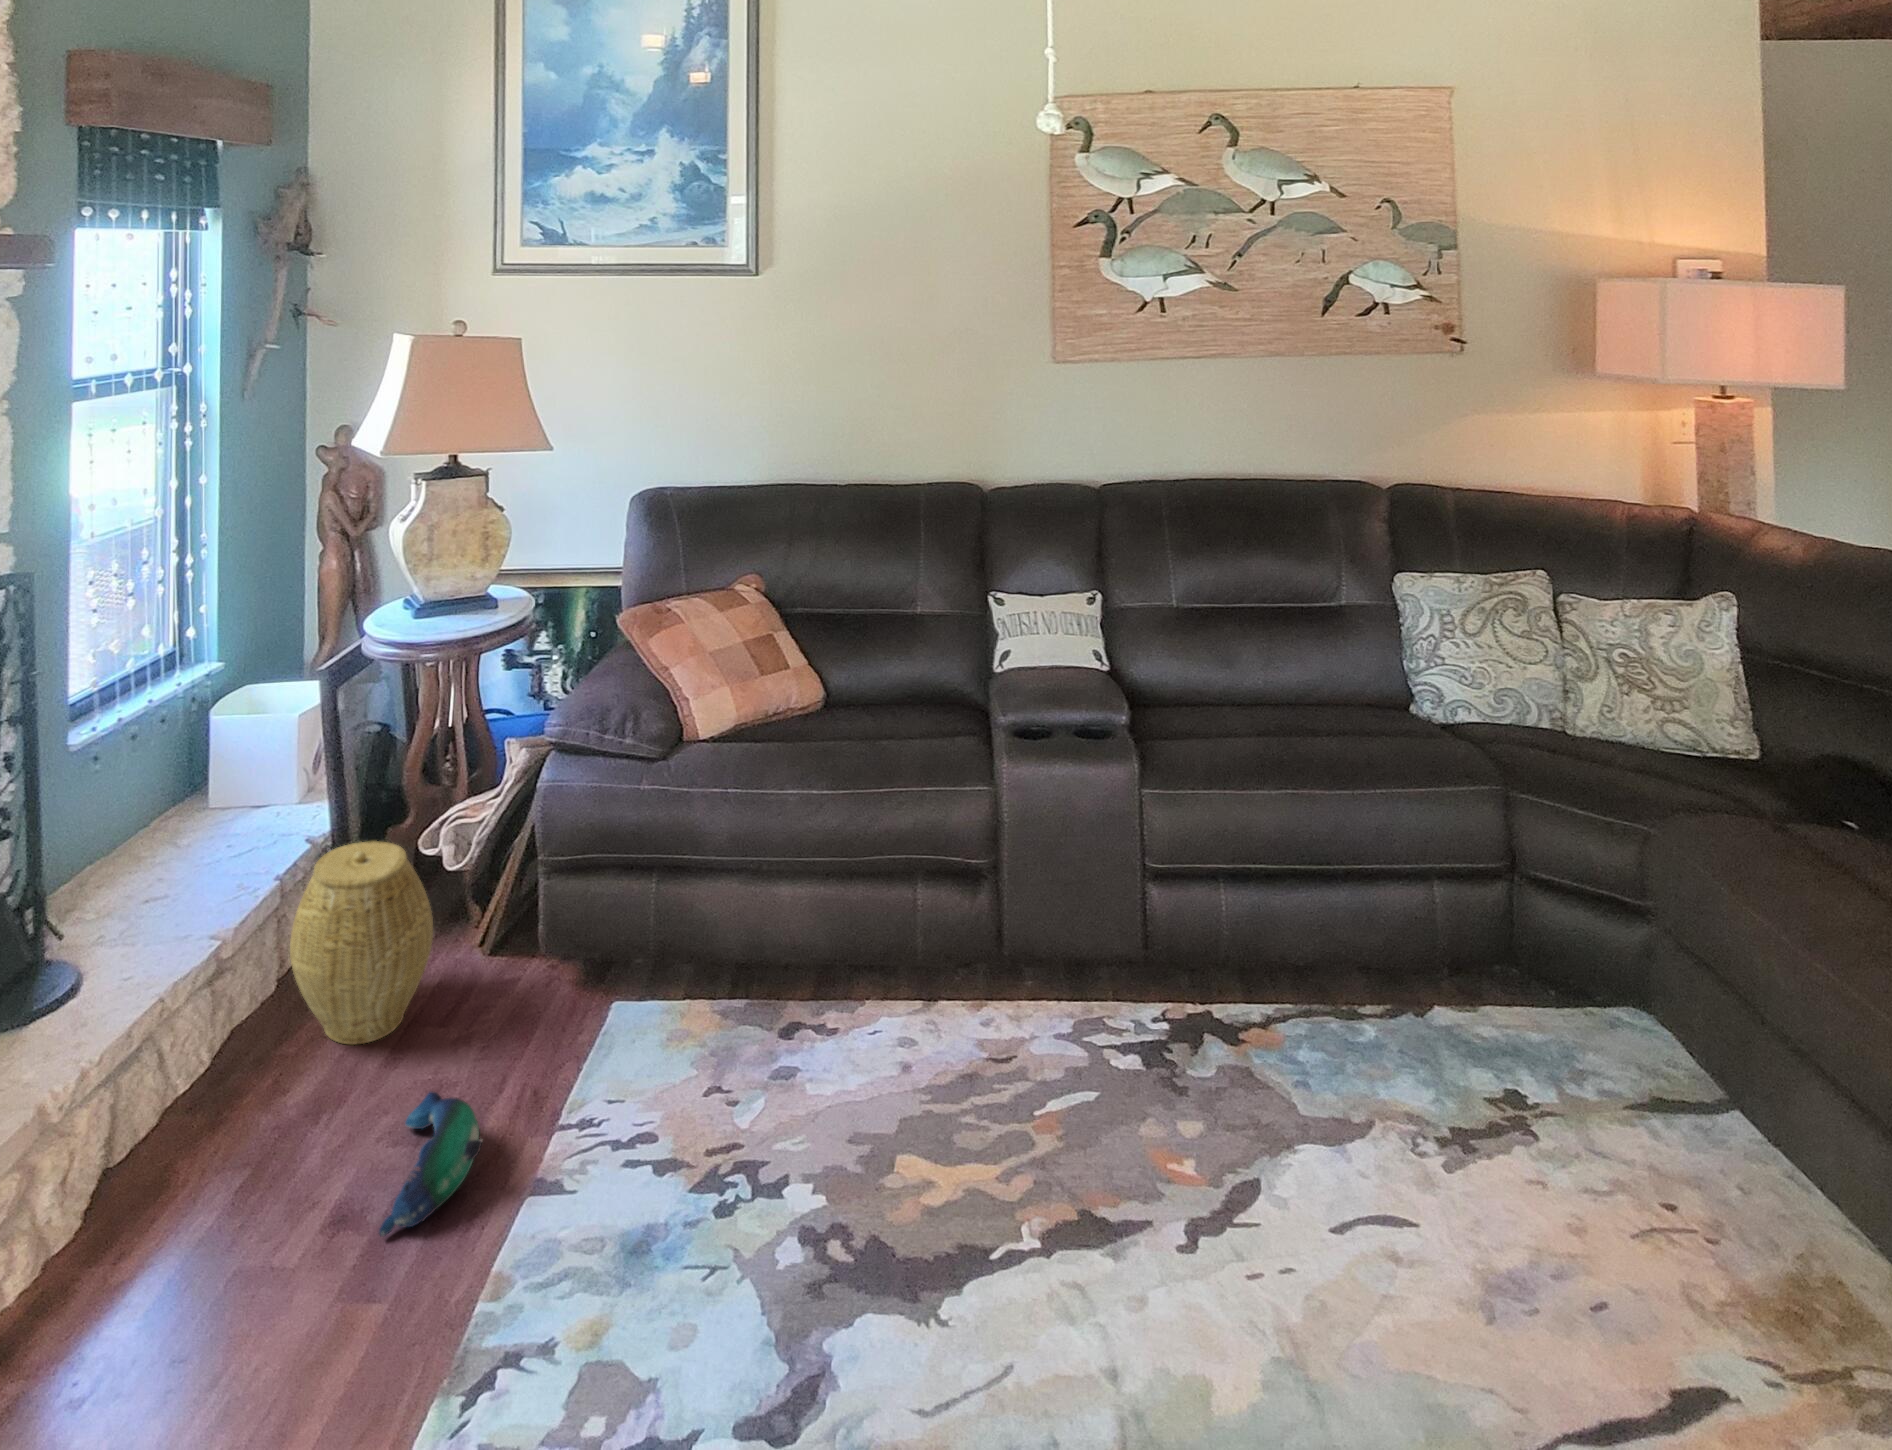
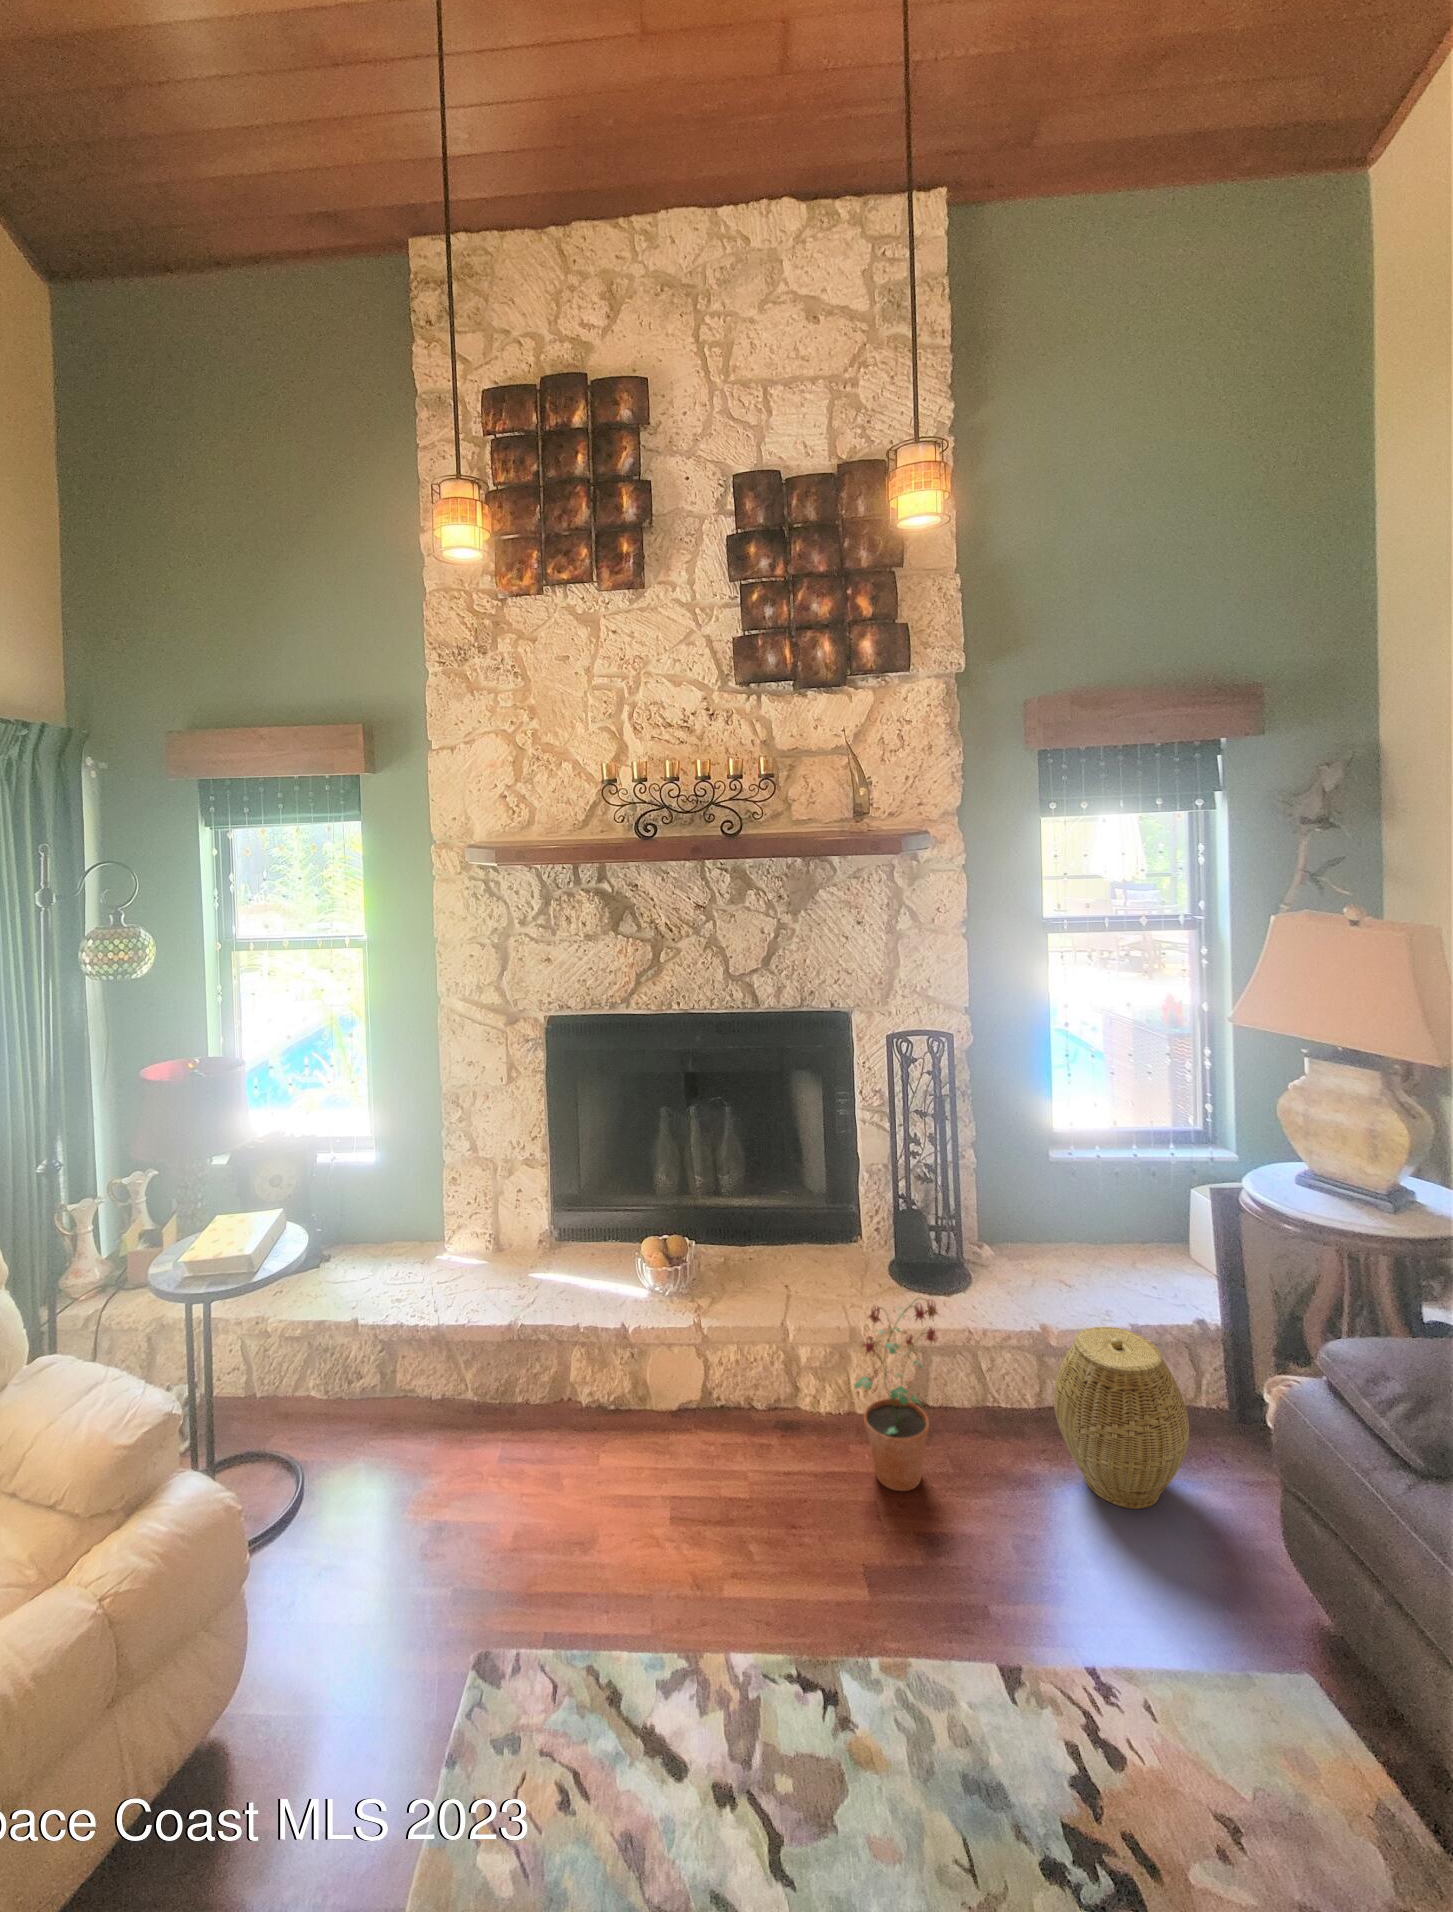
potted plant: none [152,912,269,1239] -> present [855,1300,938,1491]
plush toy: present [379,1092,482,1236] -> none [909,1542,1052,1605]

